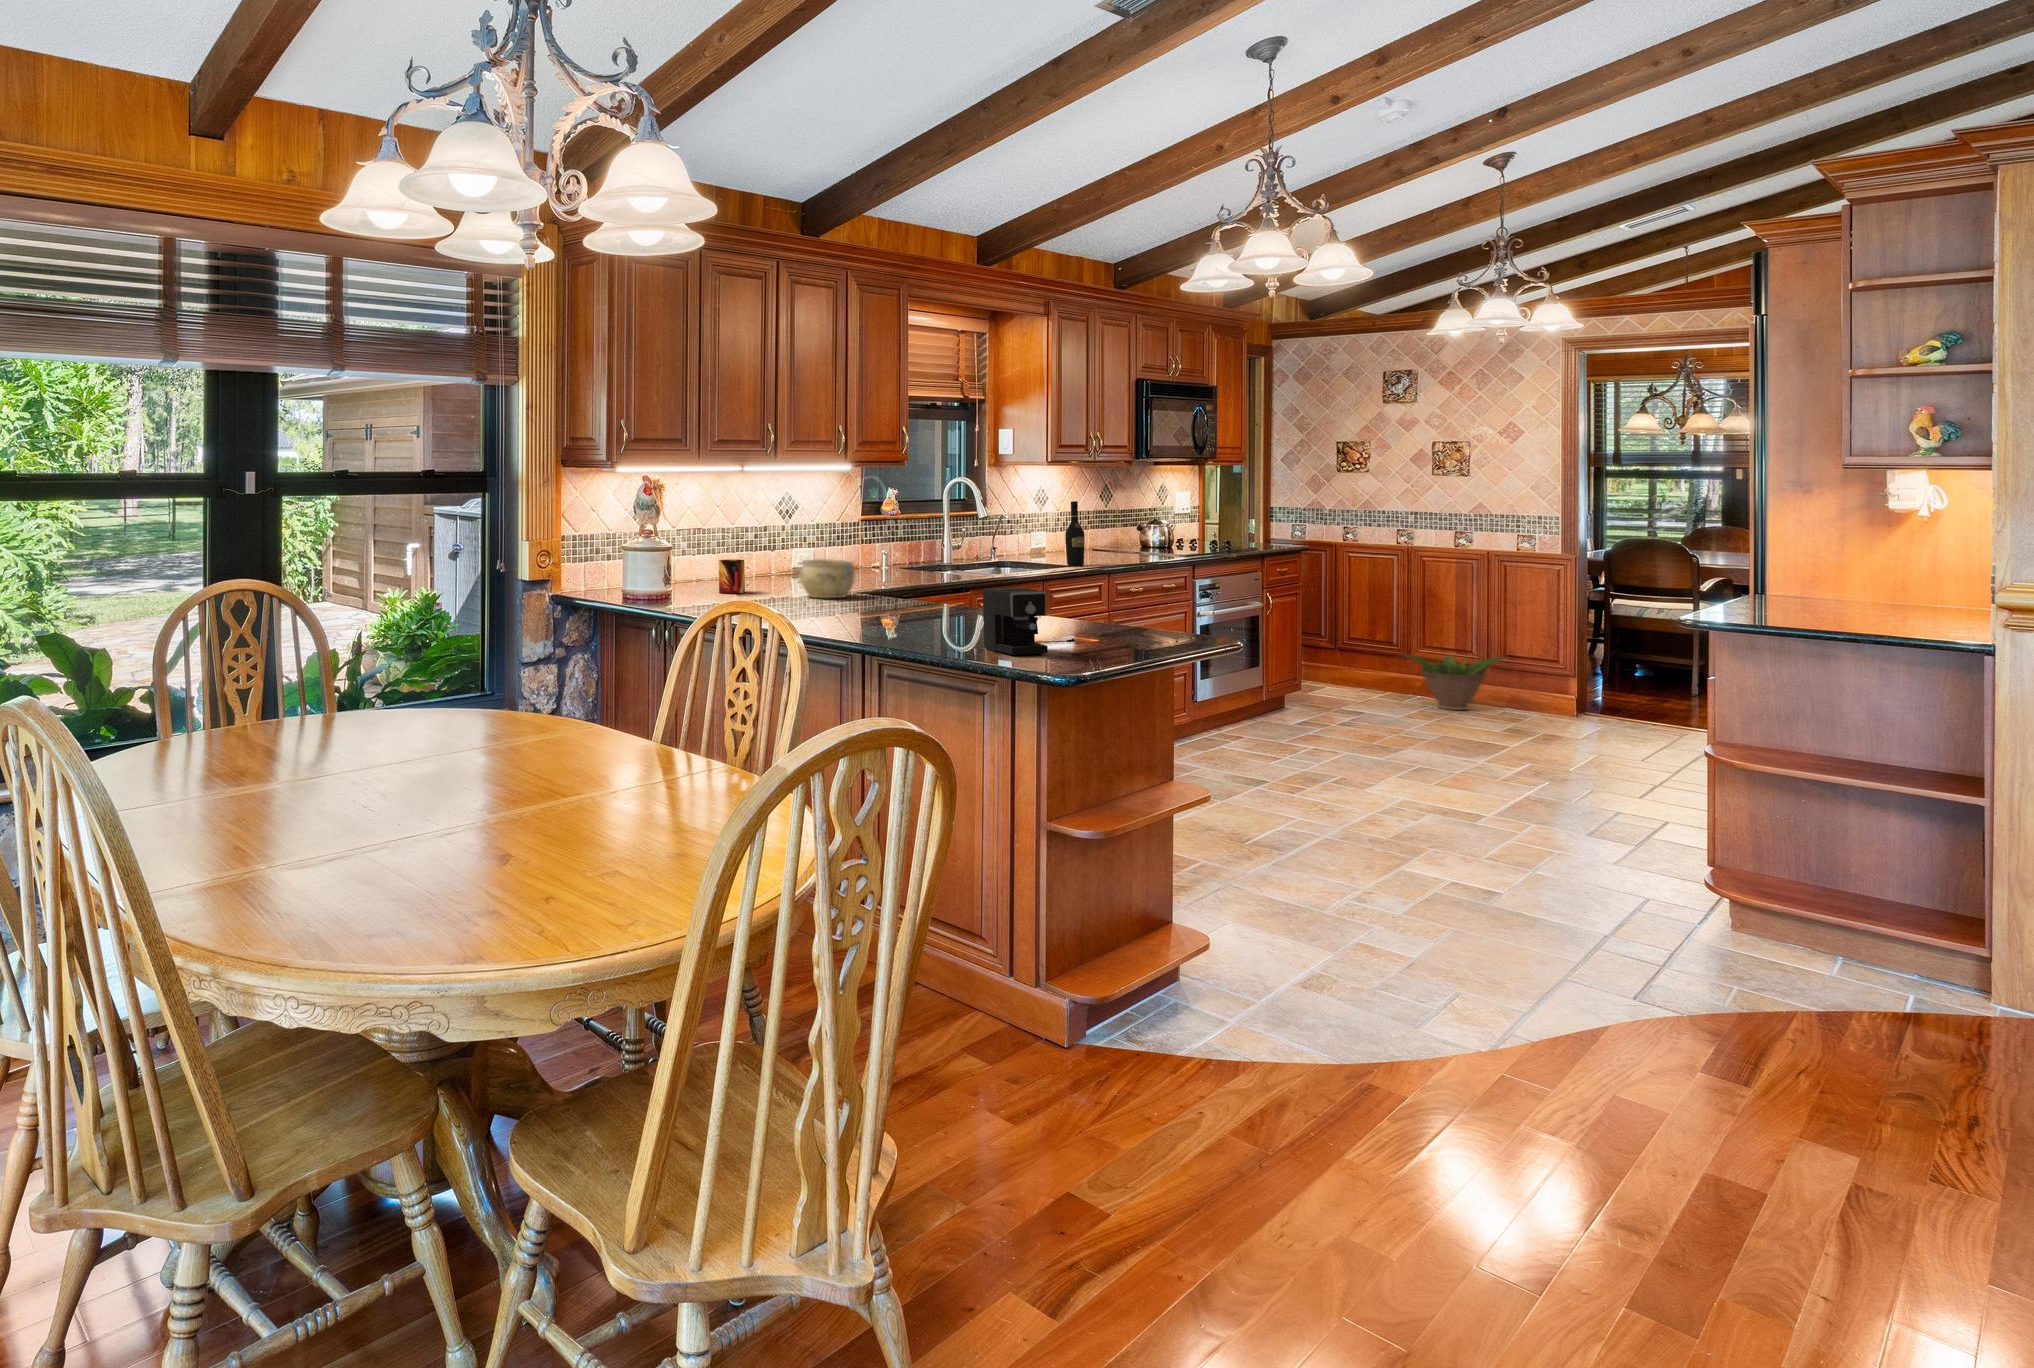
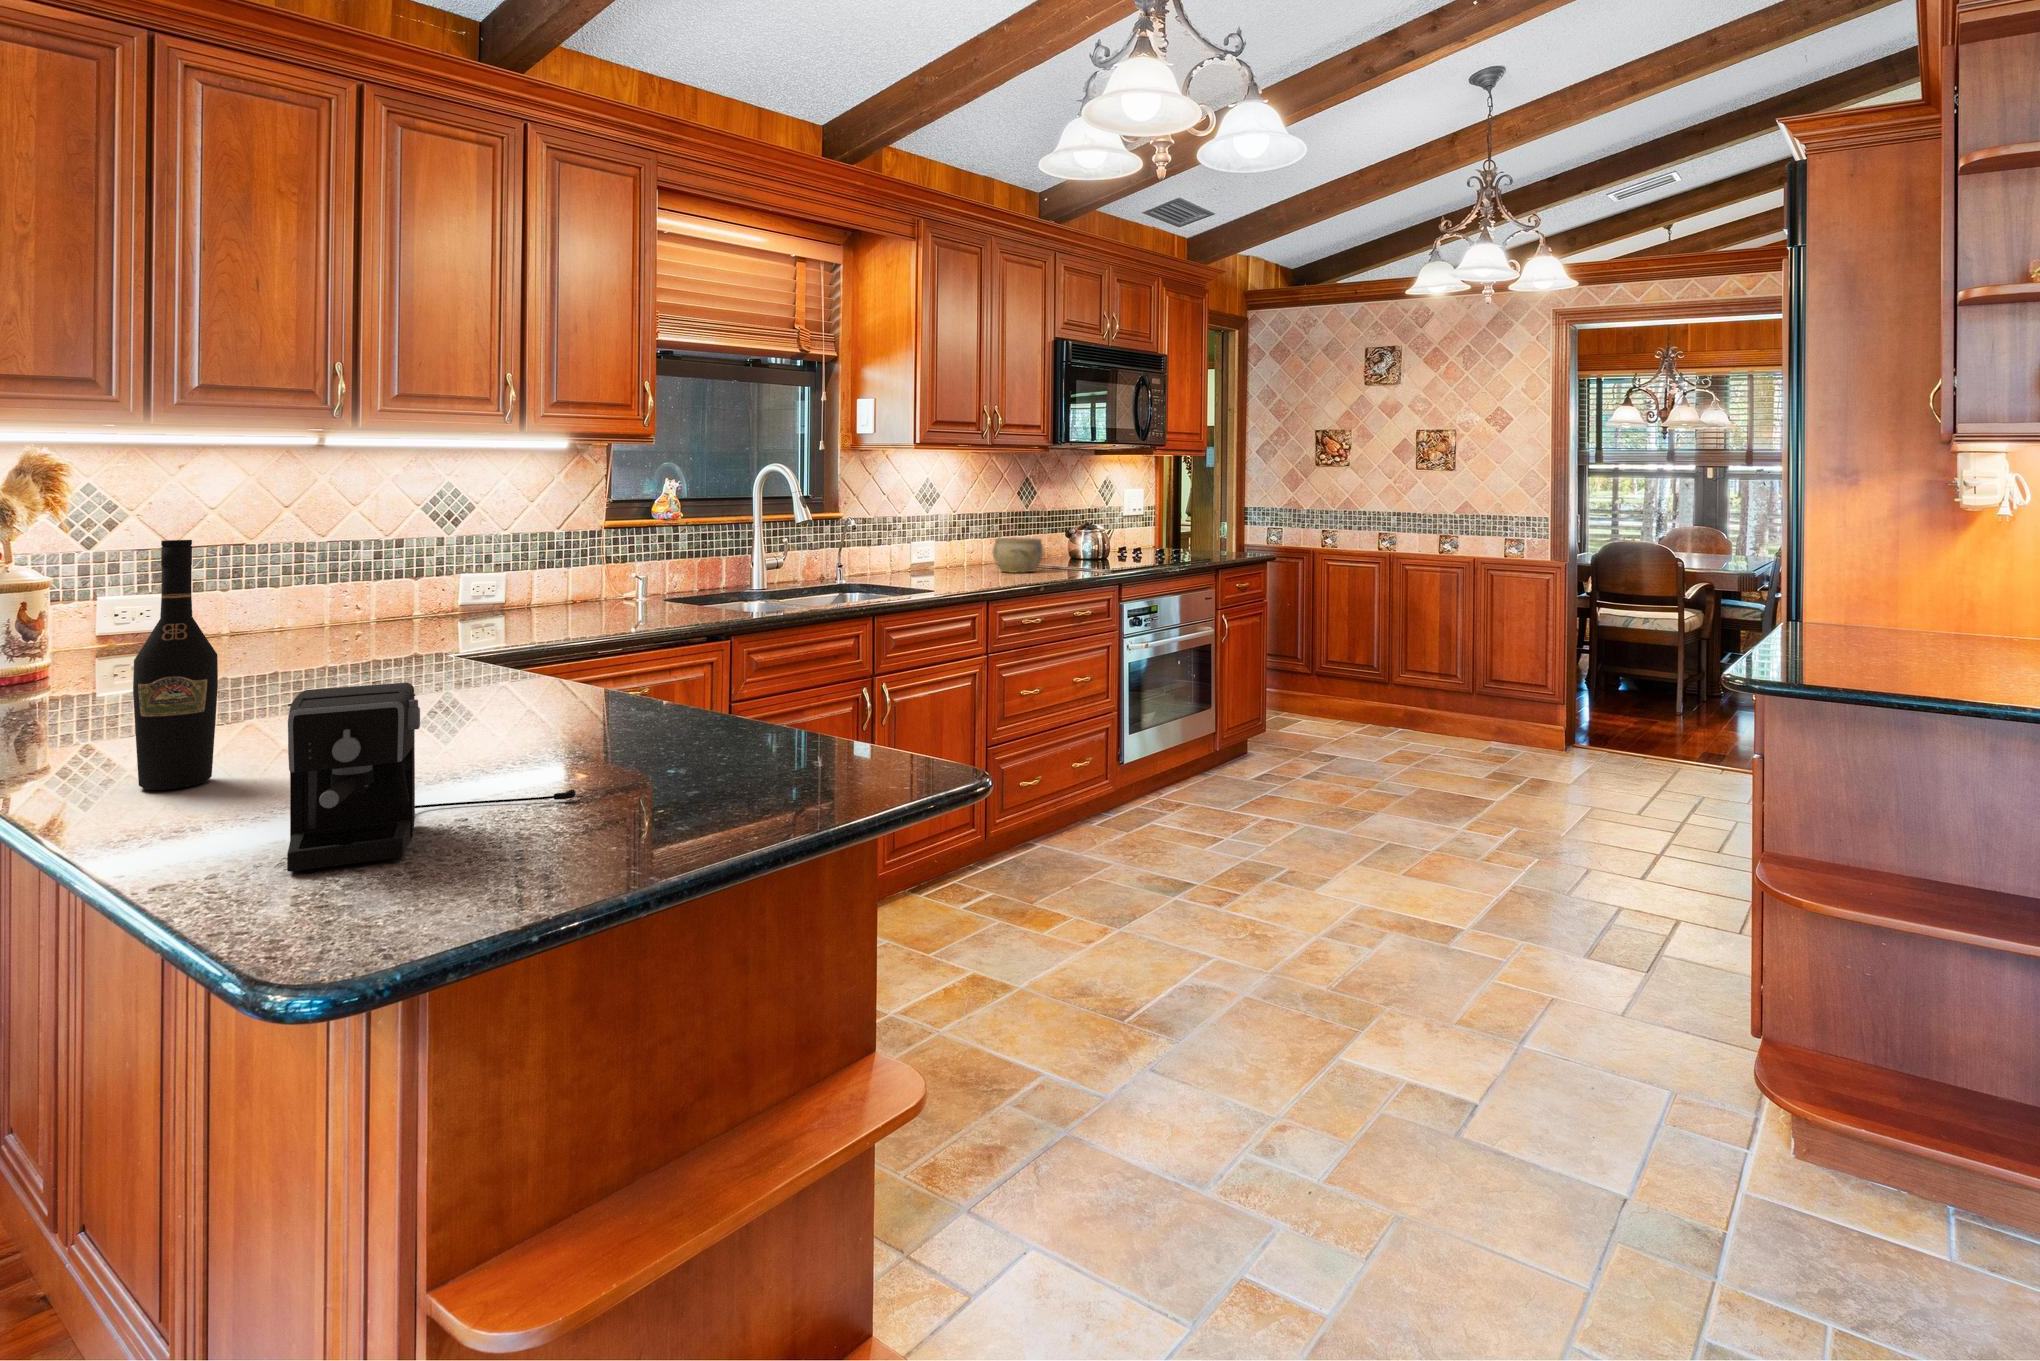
wine bottle: present [1065,501,1085,566] -> present [133,540,218,790]
mug: present [719,559,745,593] -> none [217,598,272,660]
ceramic bowl: present [800,559,855,598] -> present [992,538,1043,573]
decorative plant: present [1403,654,1503,710] -> none [1373,685,1496,751]

